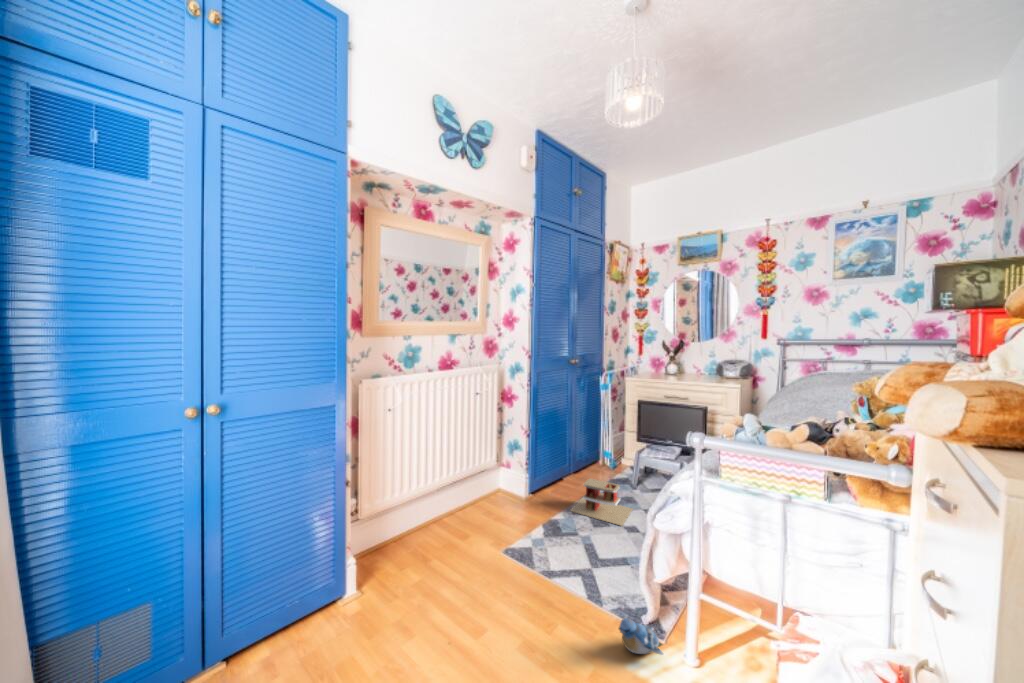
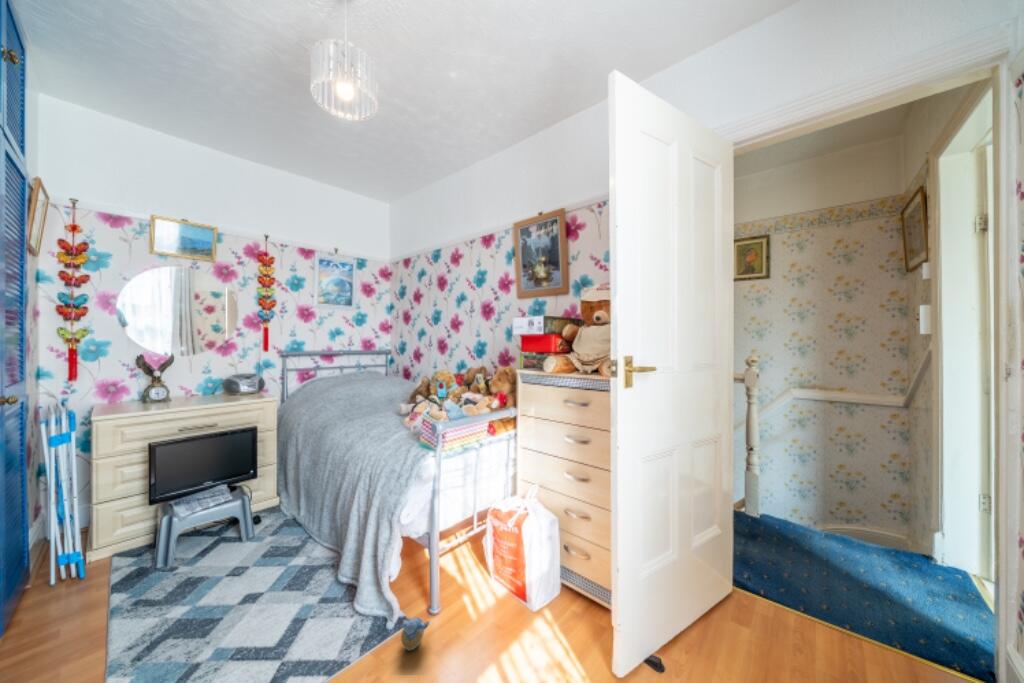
toy house: present [571,478,633,526] -> none [103,565,232,665]

